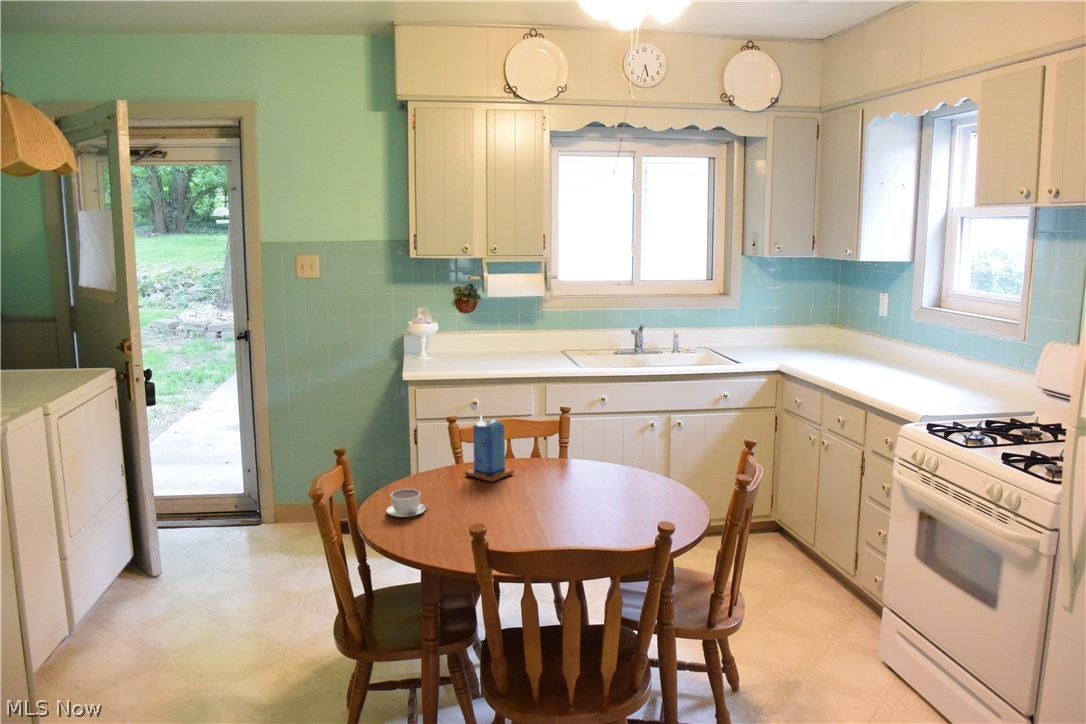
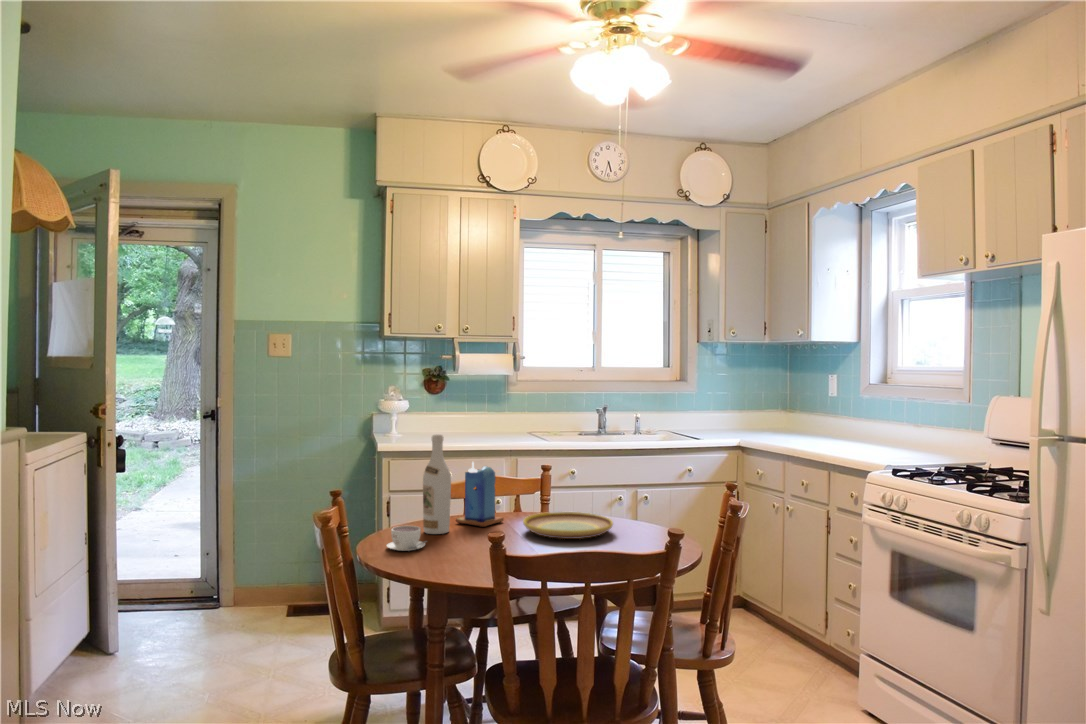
wine bottle: none [427,392,456,492] -> present [423,435,451,534]
plate: none [529,466,622,503] -> present [523,512,613,539]

